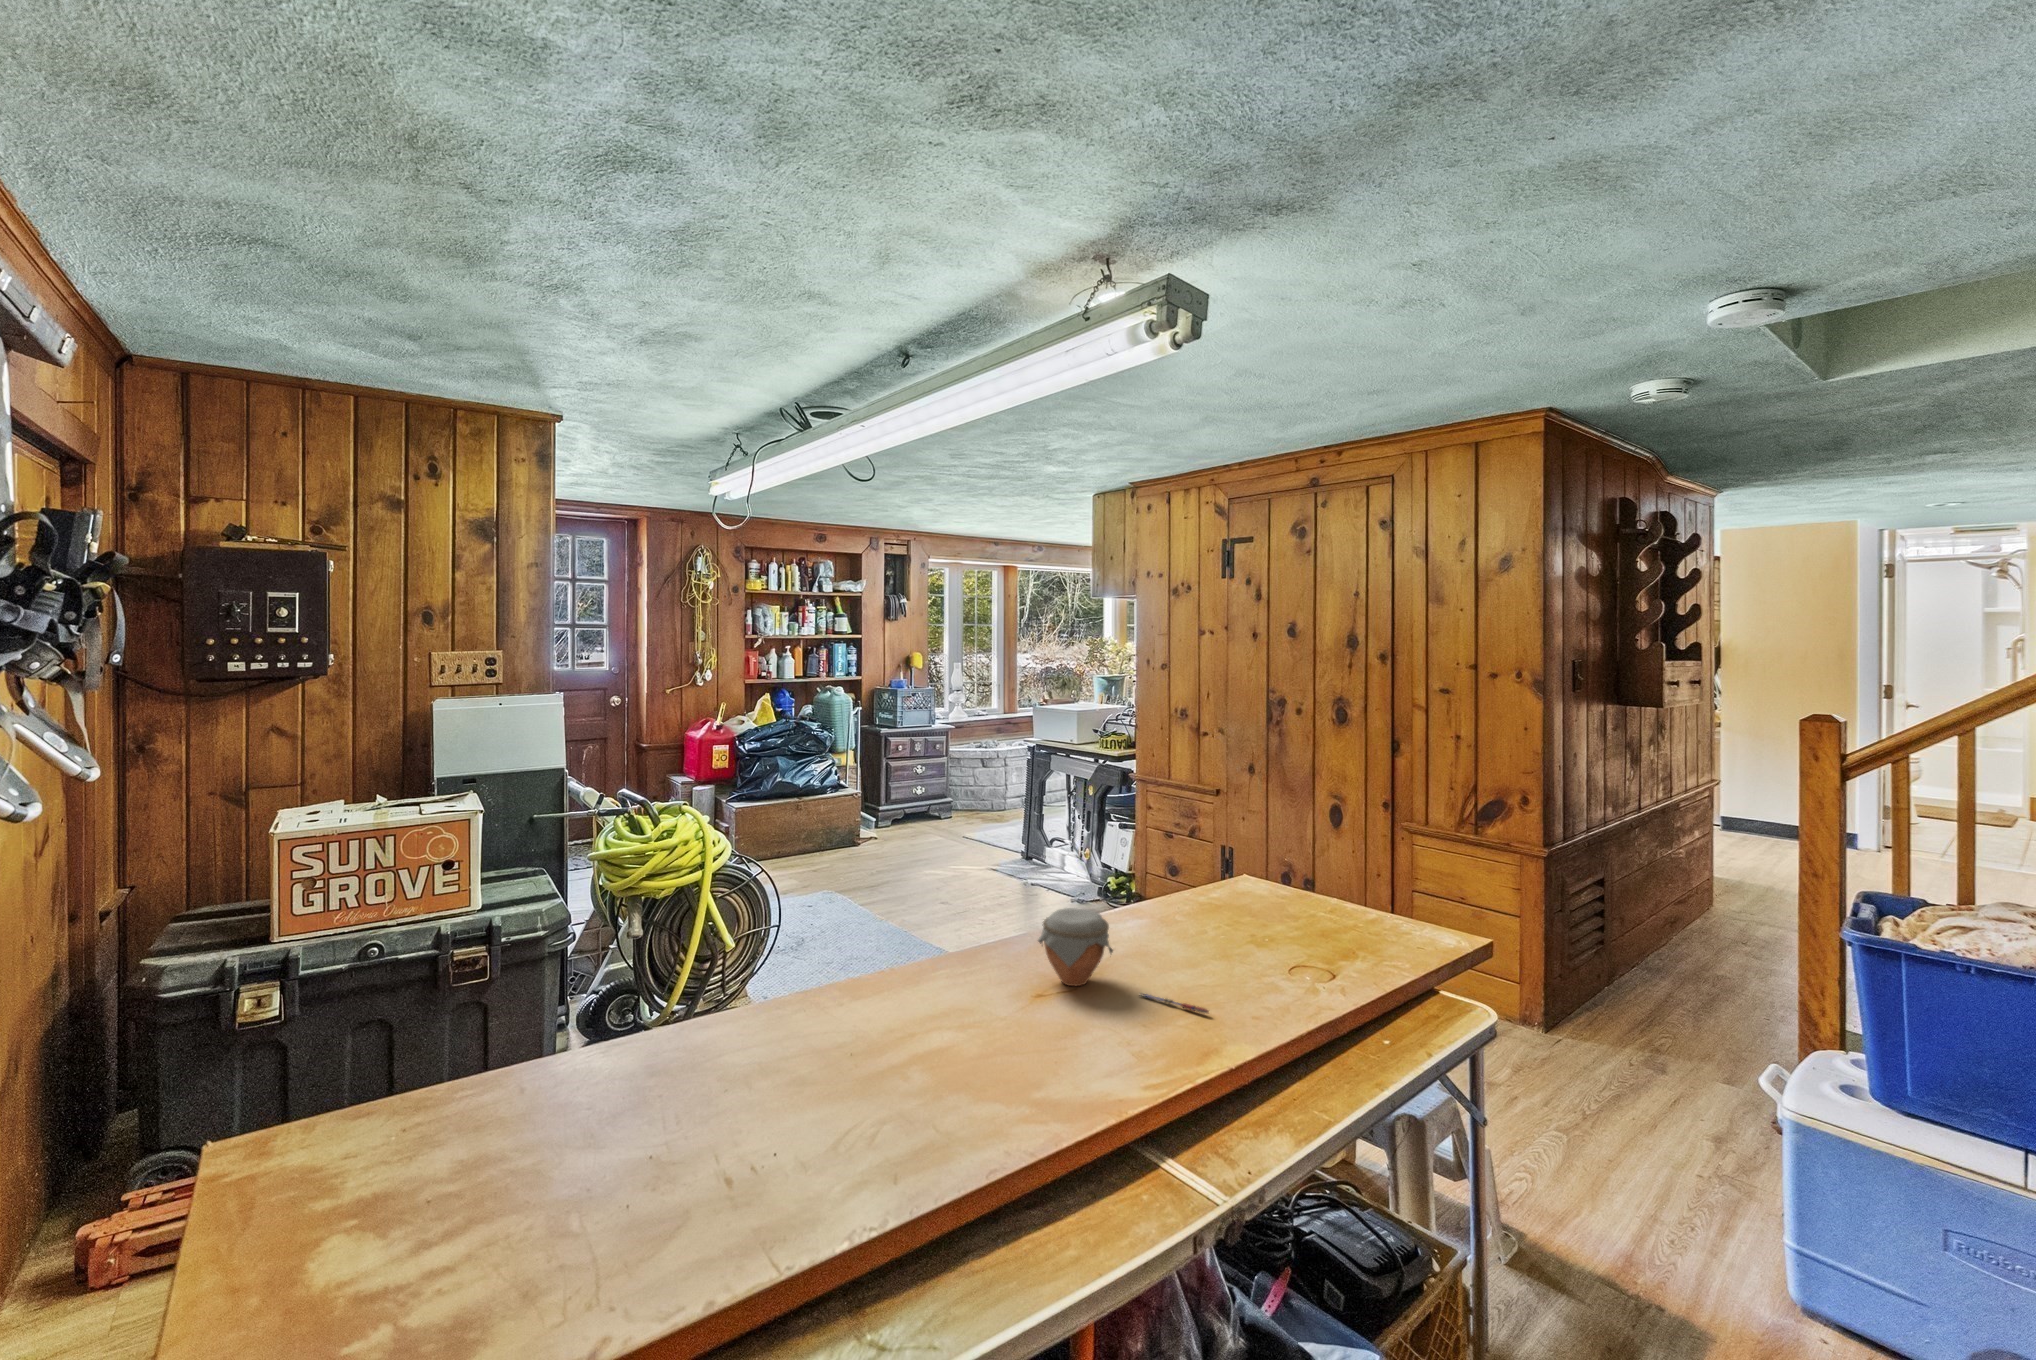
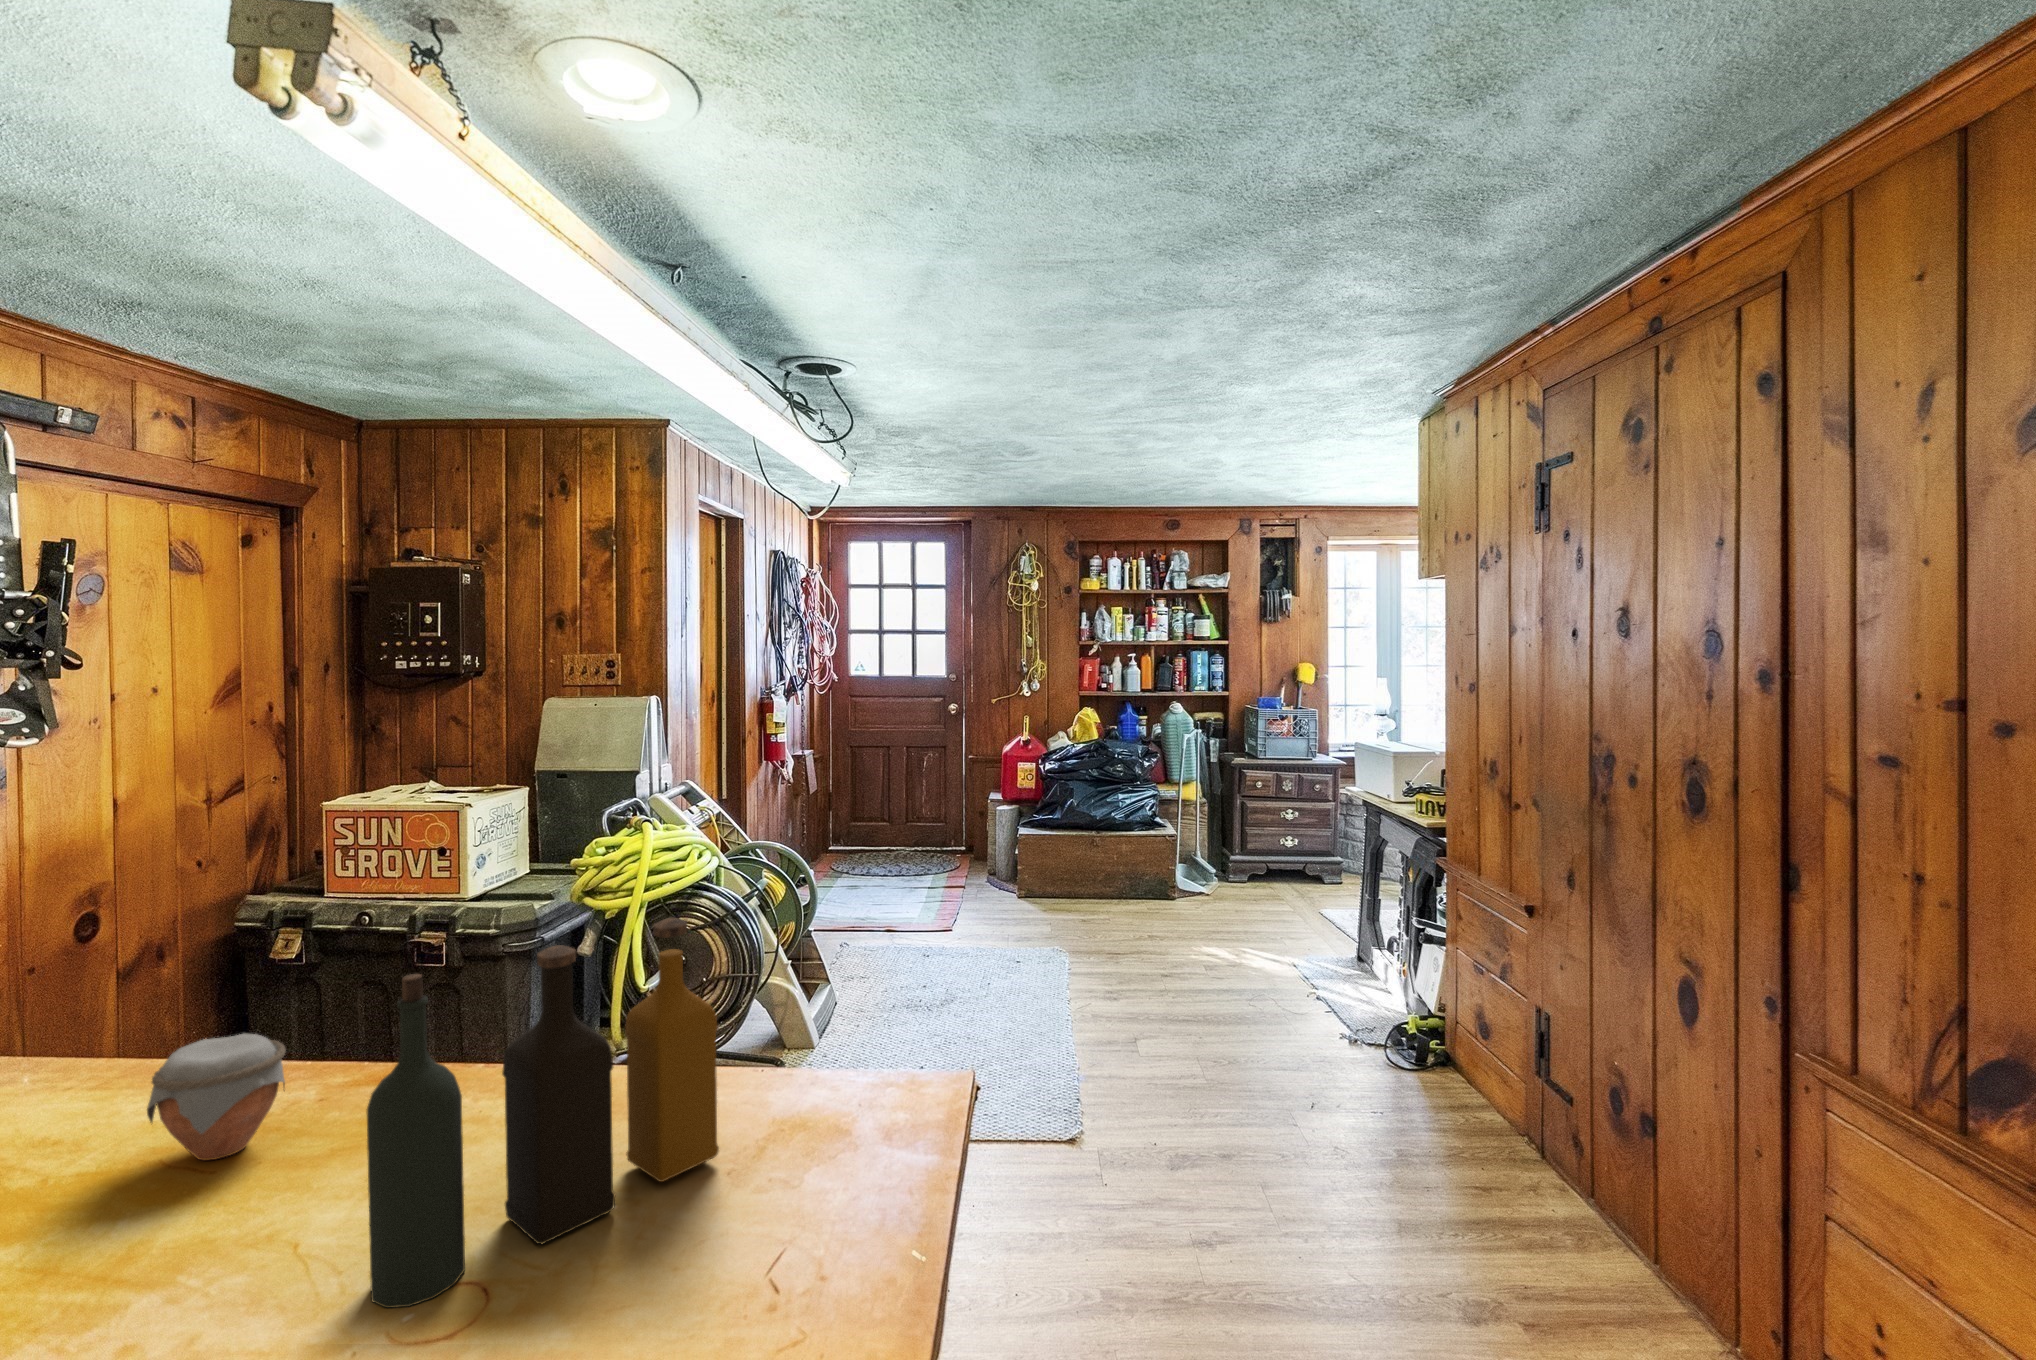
bottle: none [1238,796,1323,981] -> present [367,918,719,1308]
pen: present [1139,994,1209,1013] -> none [82,1204,185,1284]

